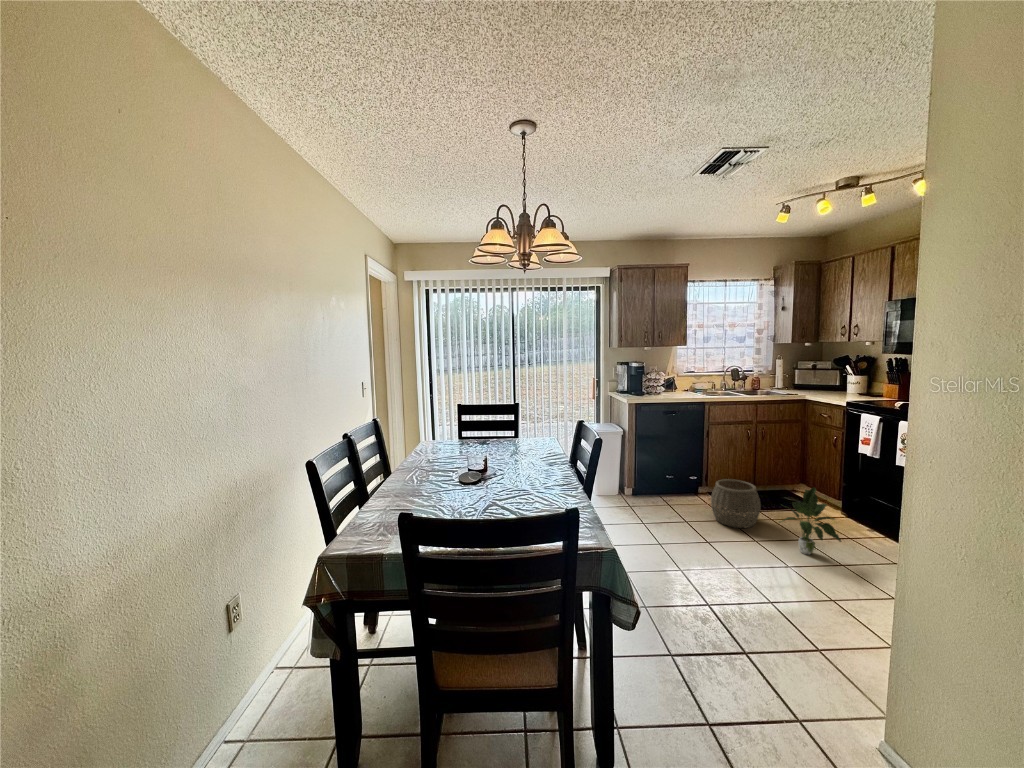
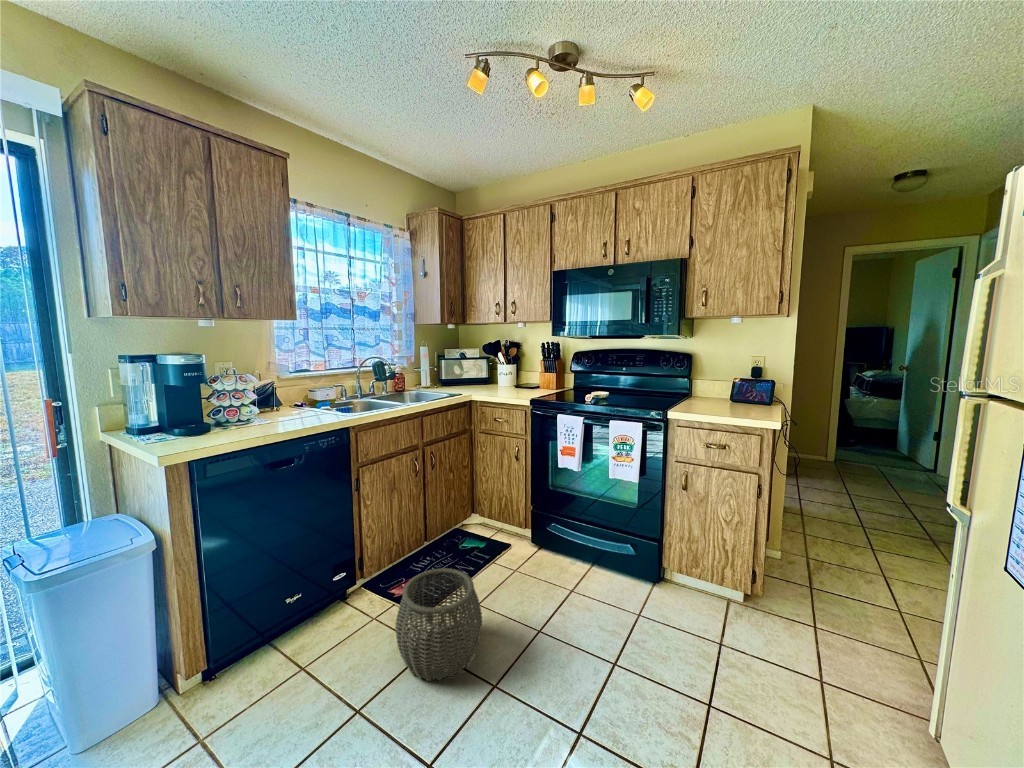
potted plant: present [779,488,841,554] -> none [534,564,620,685]

